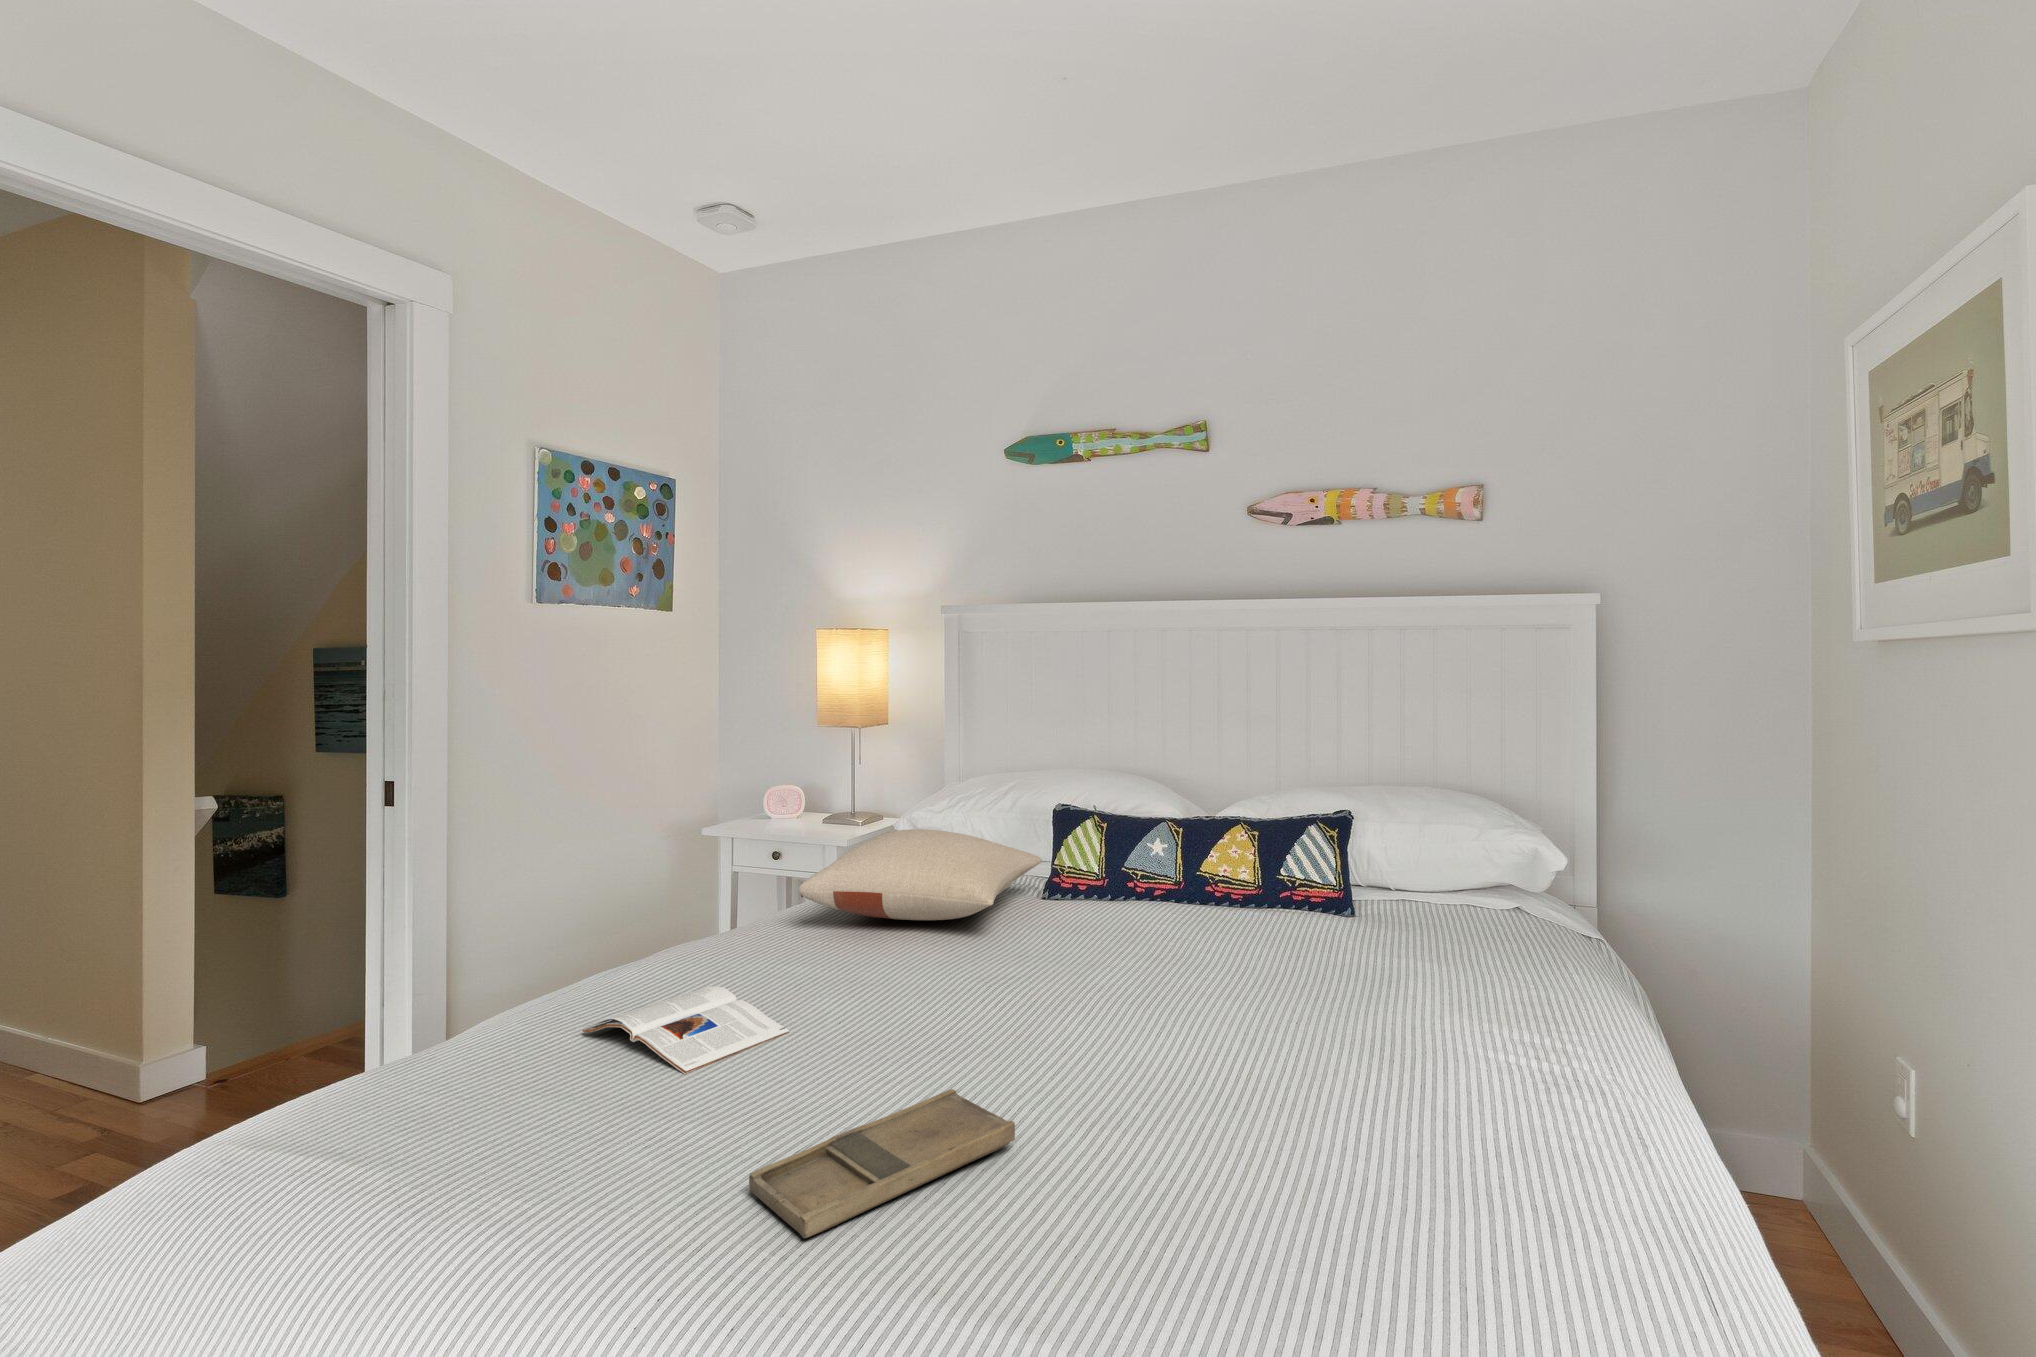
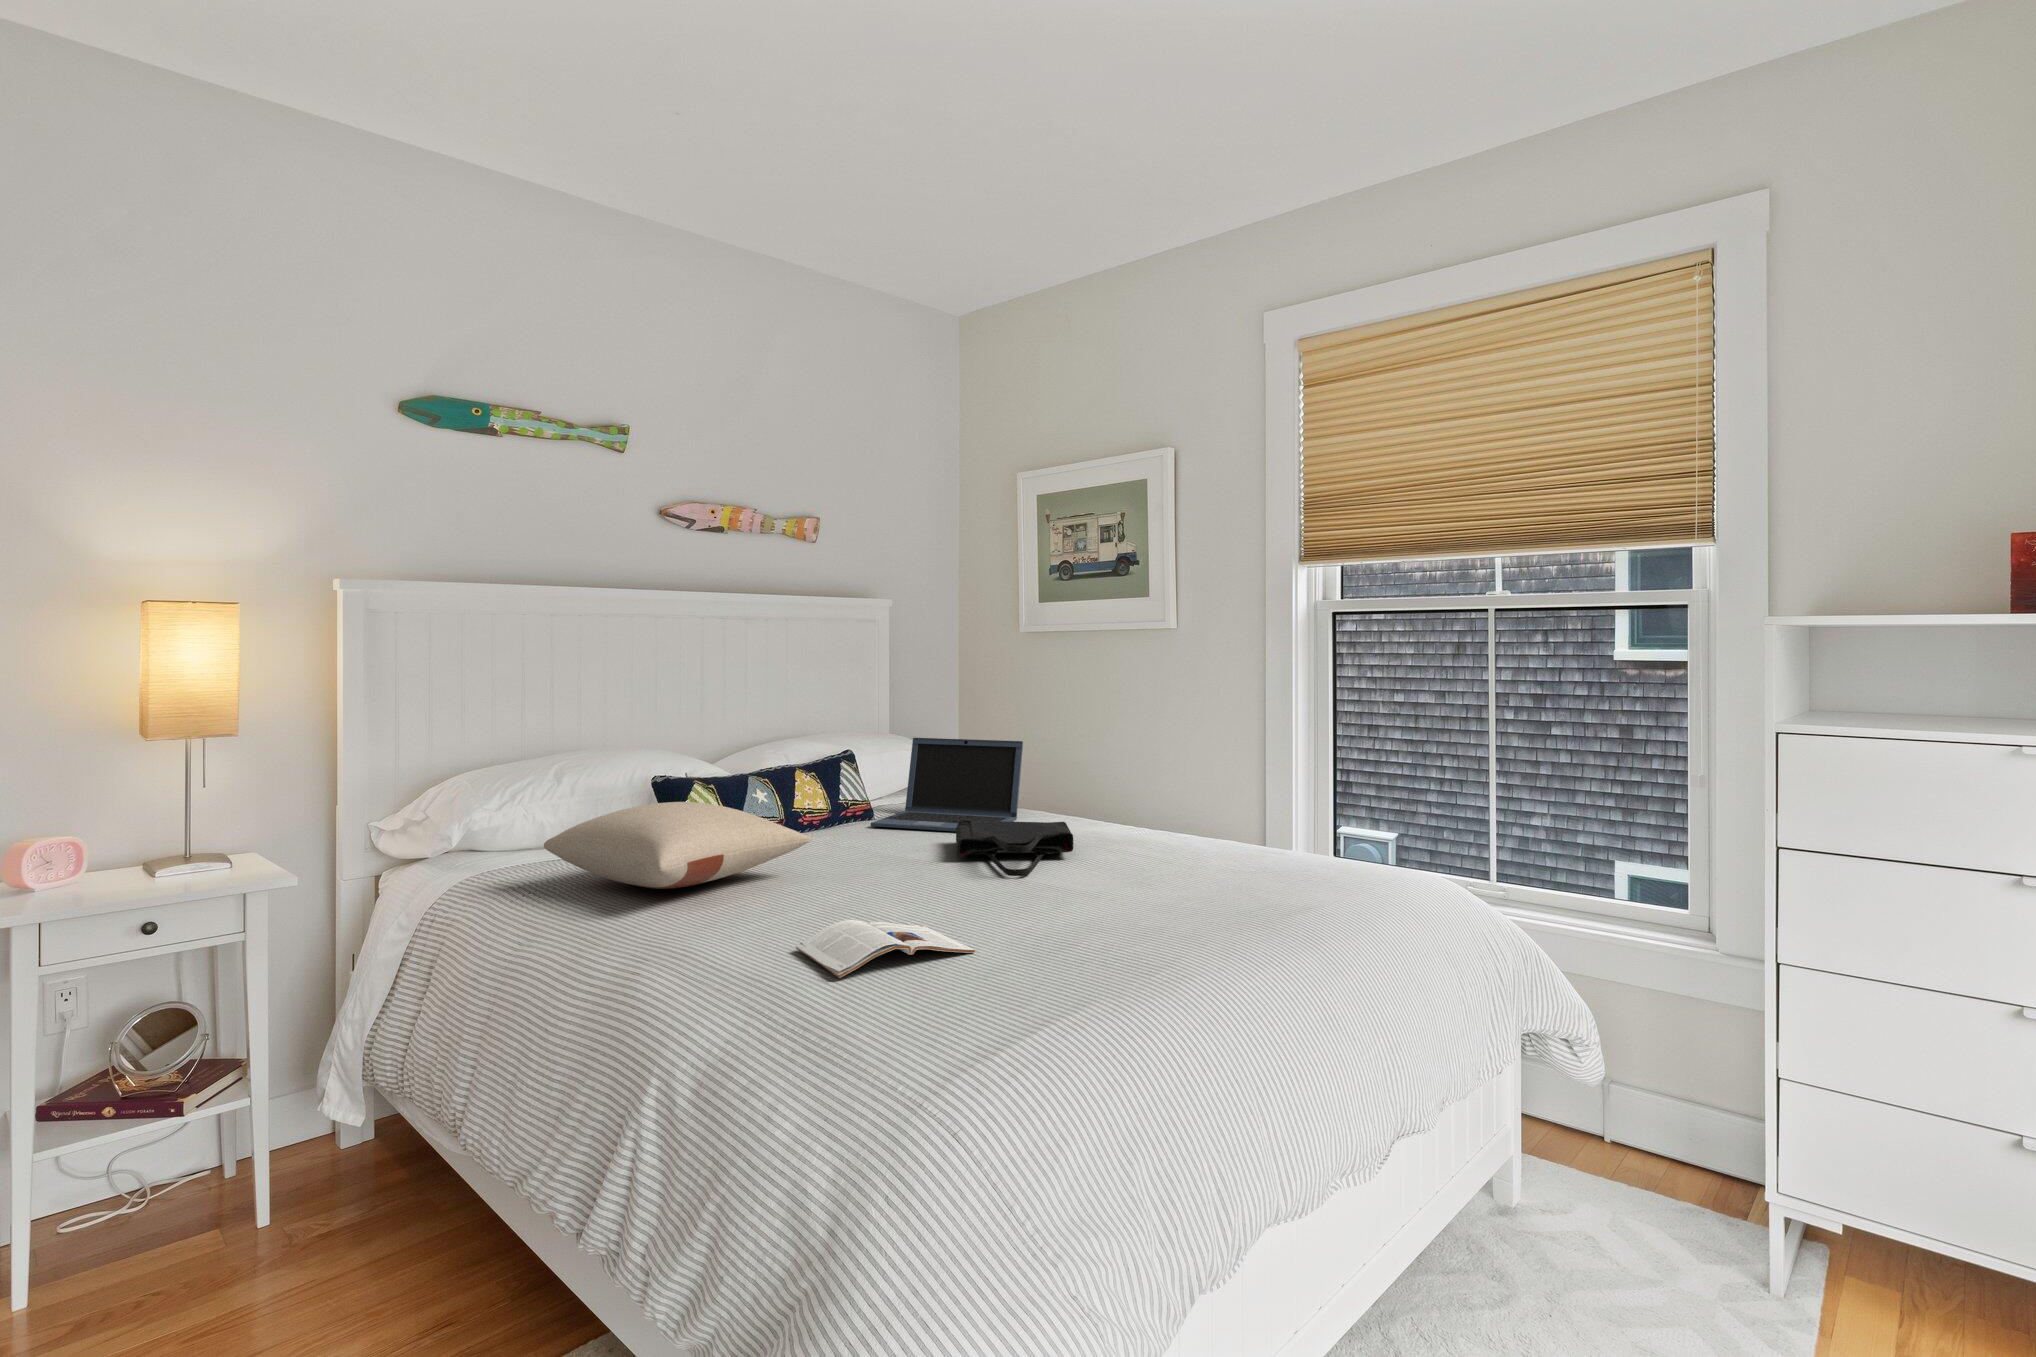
laptop: none [1263,806,1493,973] -> present [871,738,1023,831]
tote bag: none [1064,935,1347,1034] -> present [956,820,1074,876]
tray: present [749,1089,1015,1238] -> none [1117,882,1239,938]

